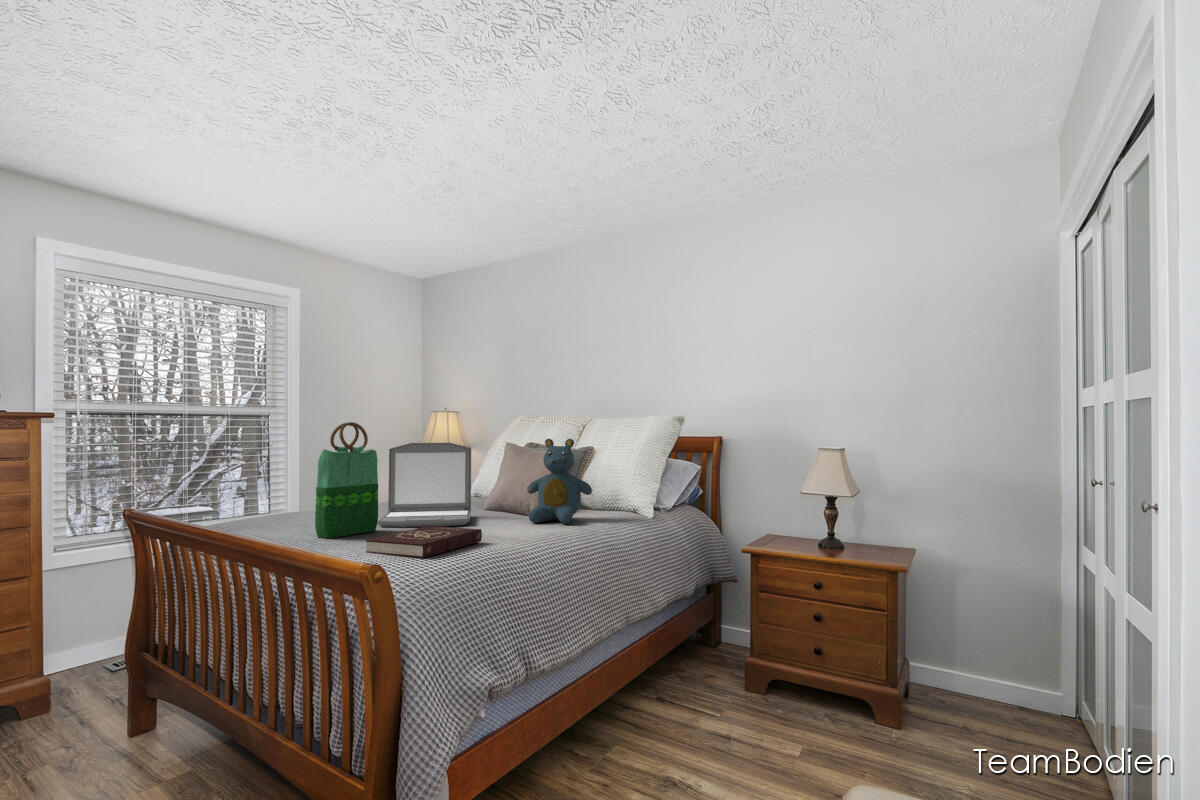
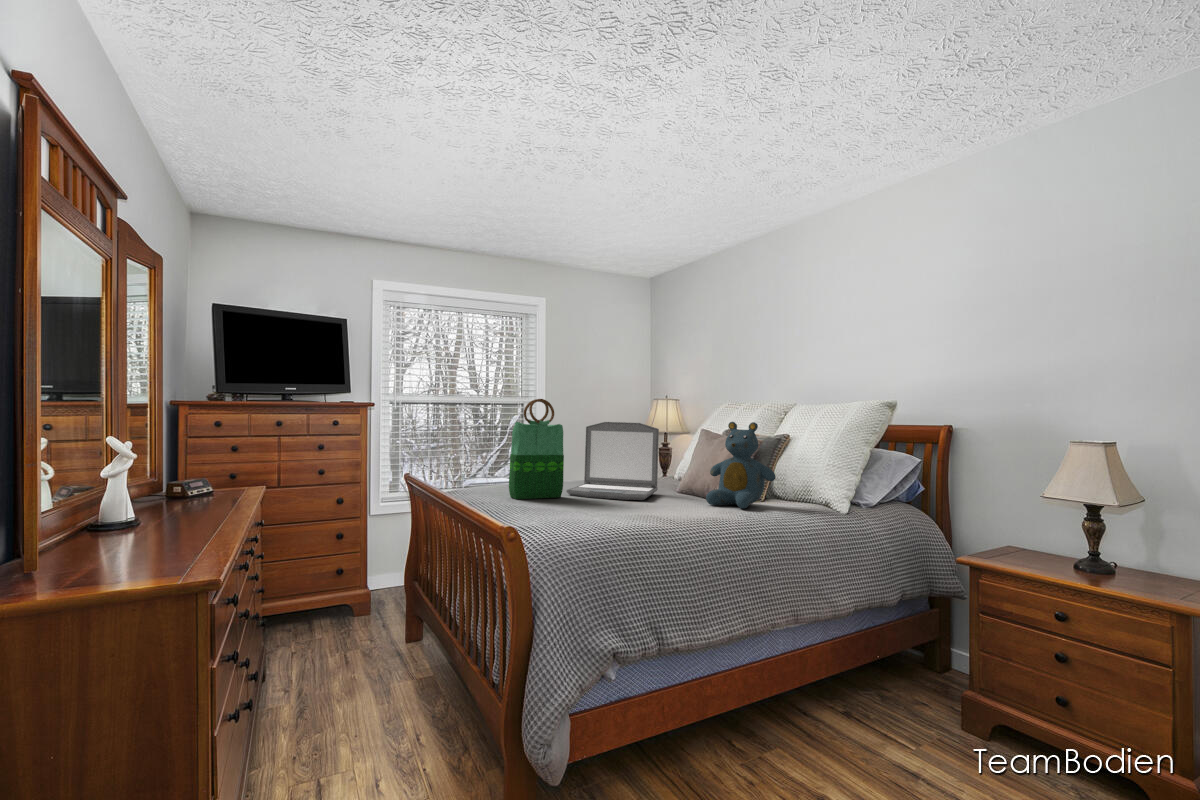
book: present [366,526,482,558] -> none [533,496,641,522]

